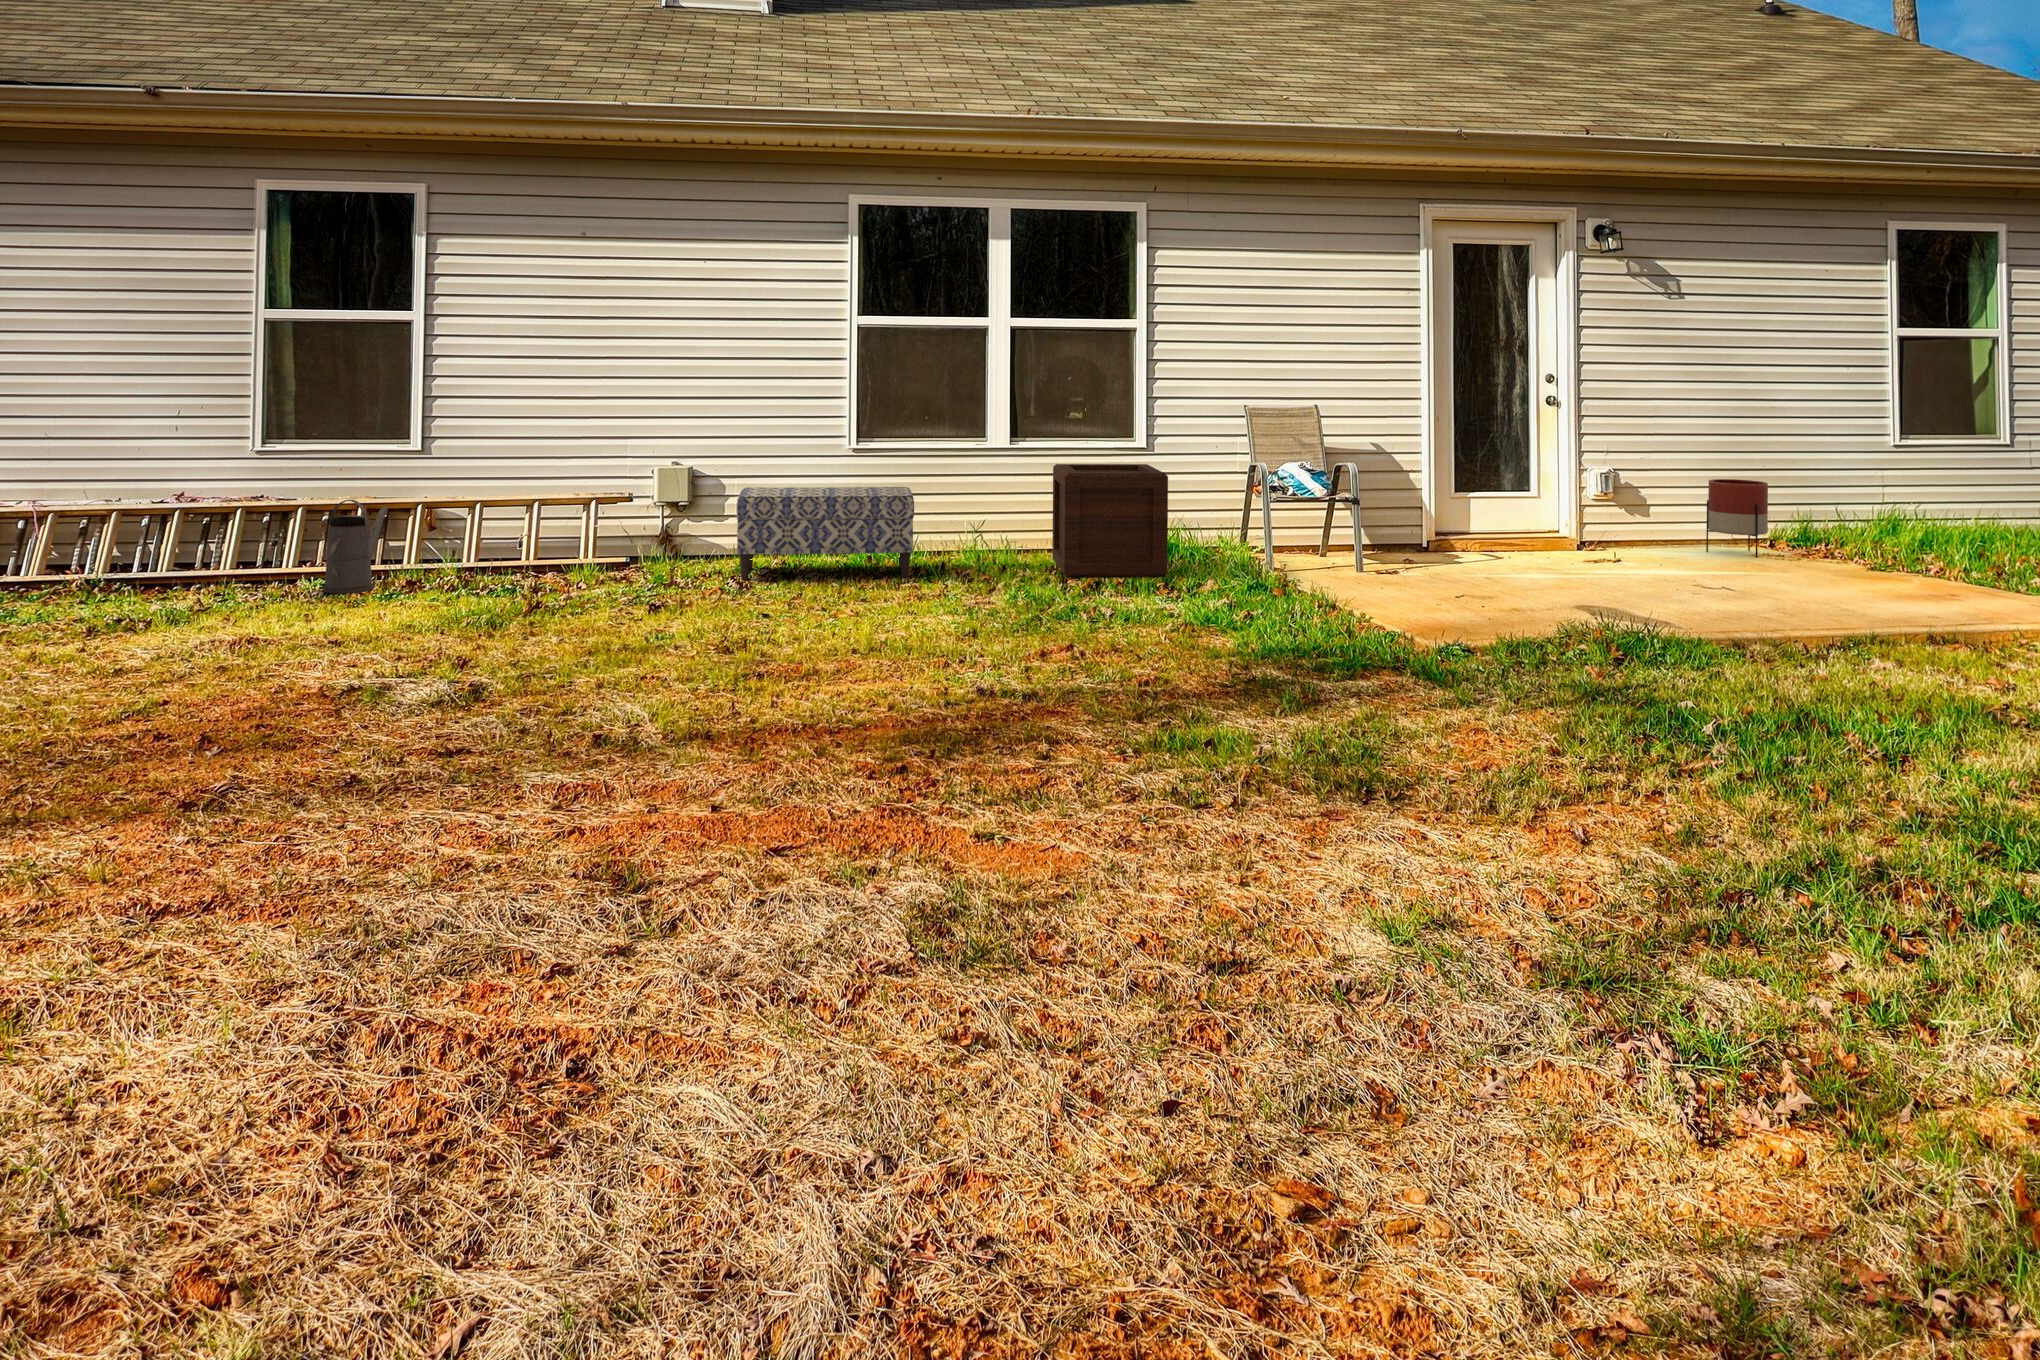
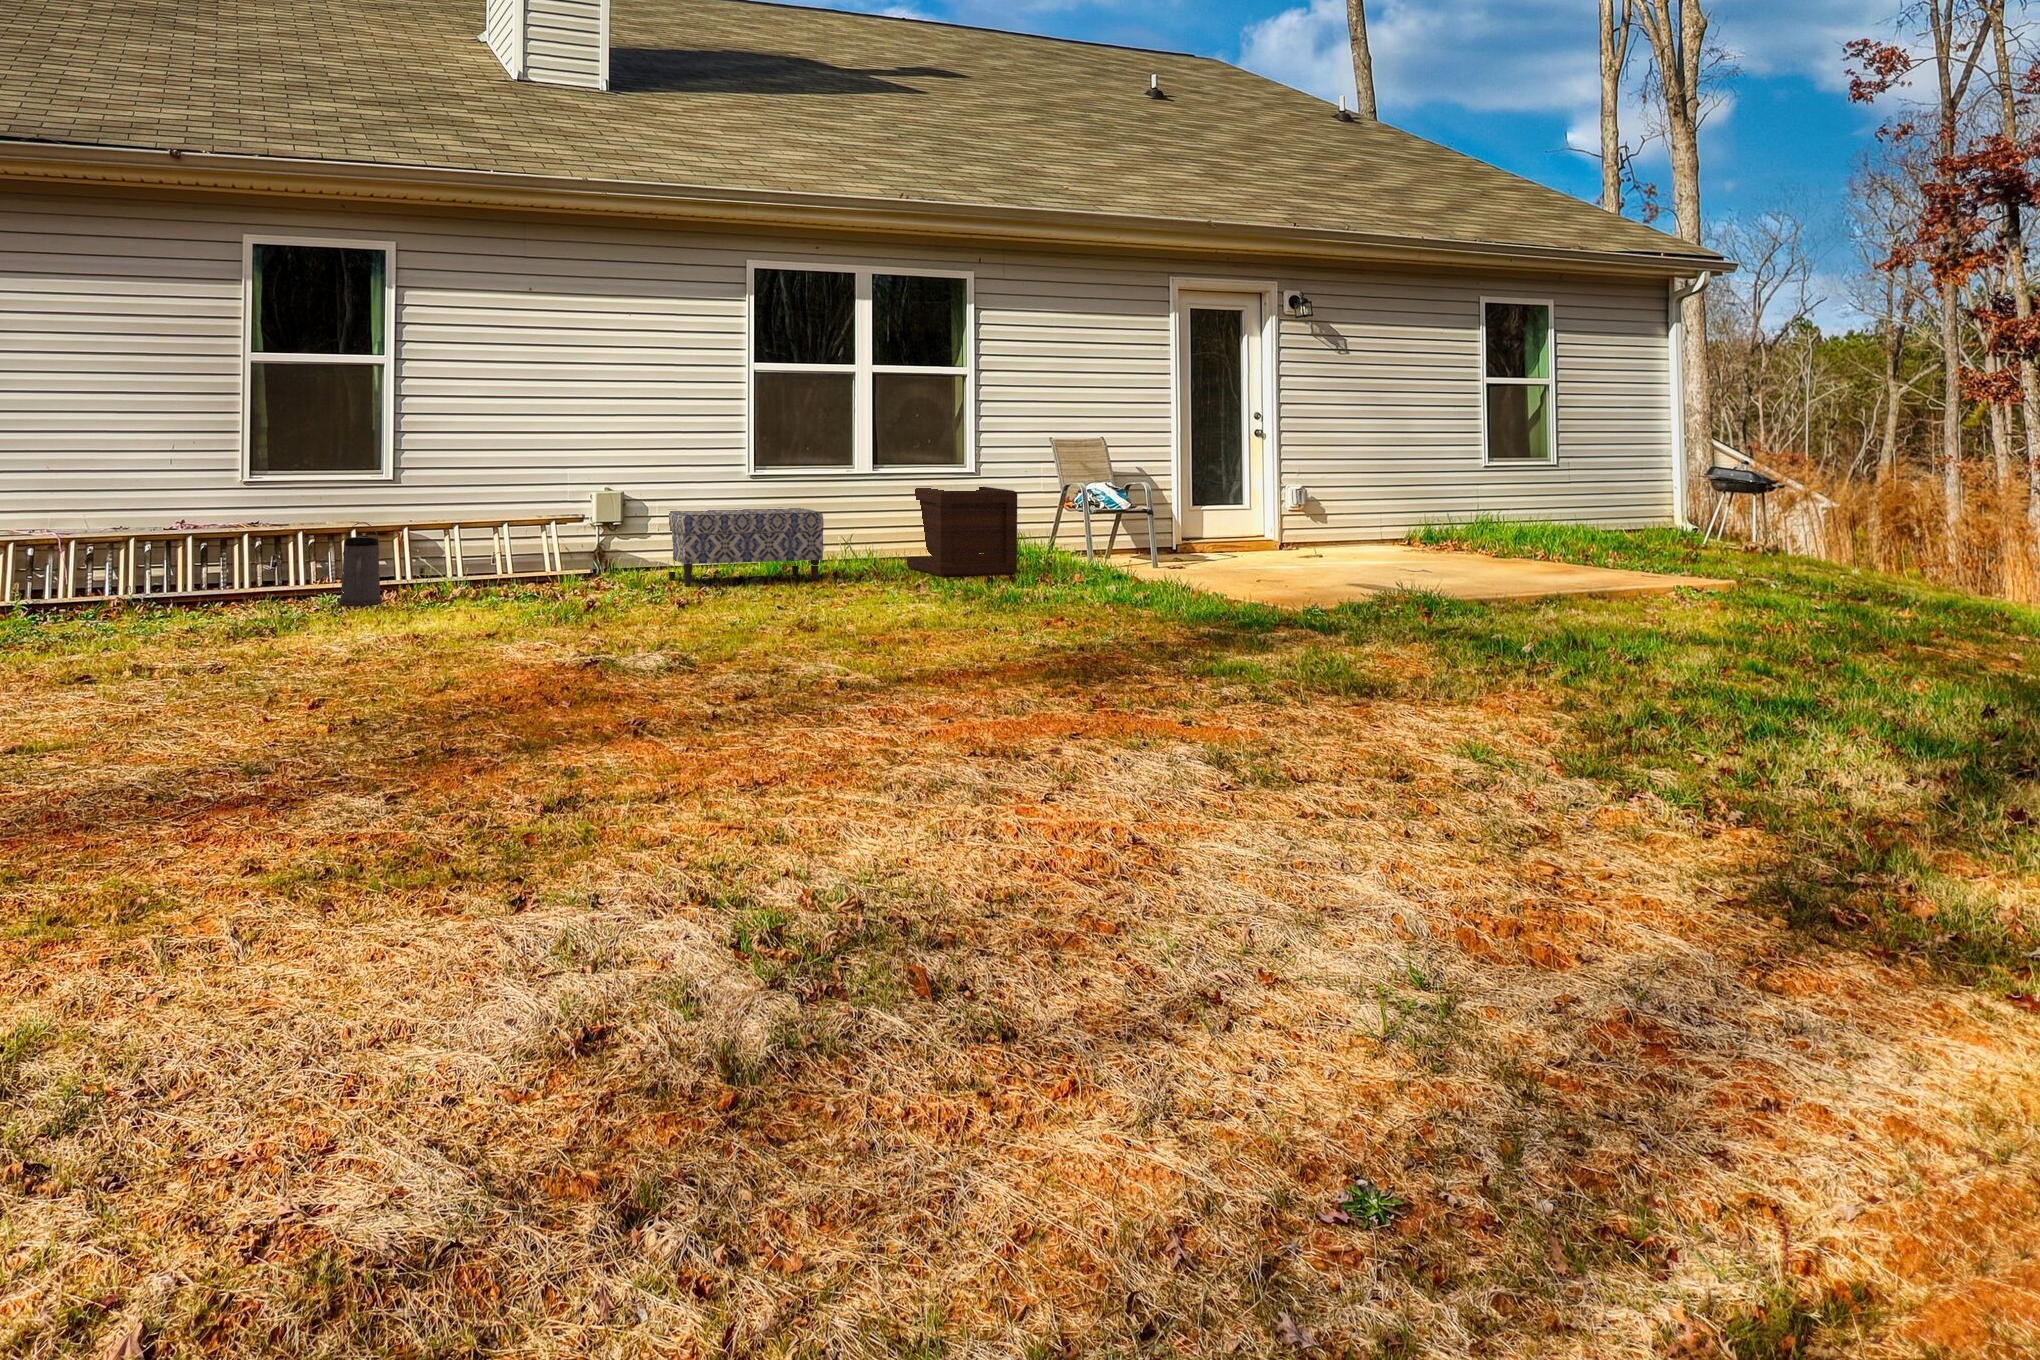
planter: present [1706,479,1768,558] -> none [1369,493,1413,552]

